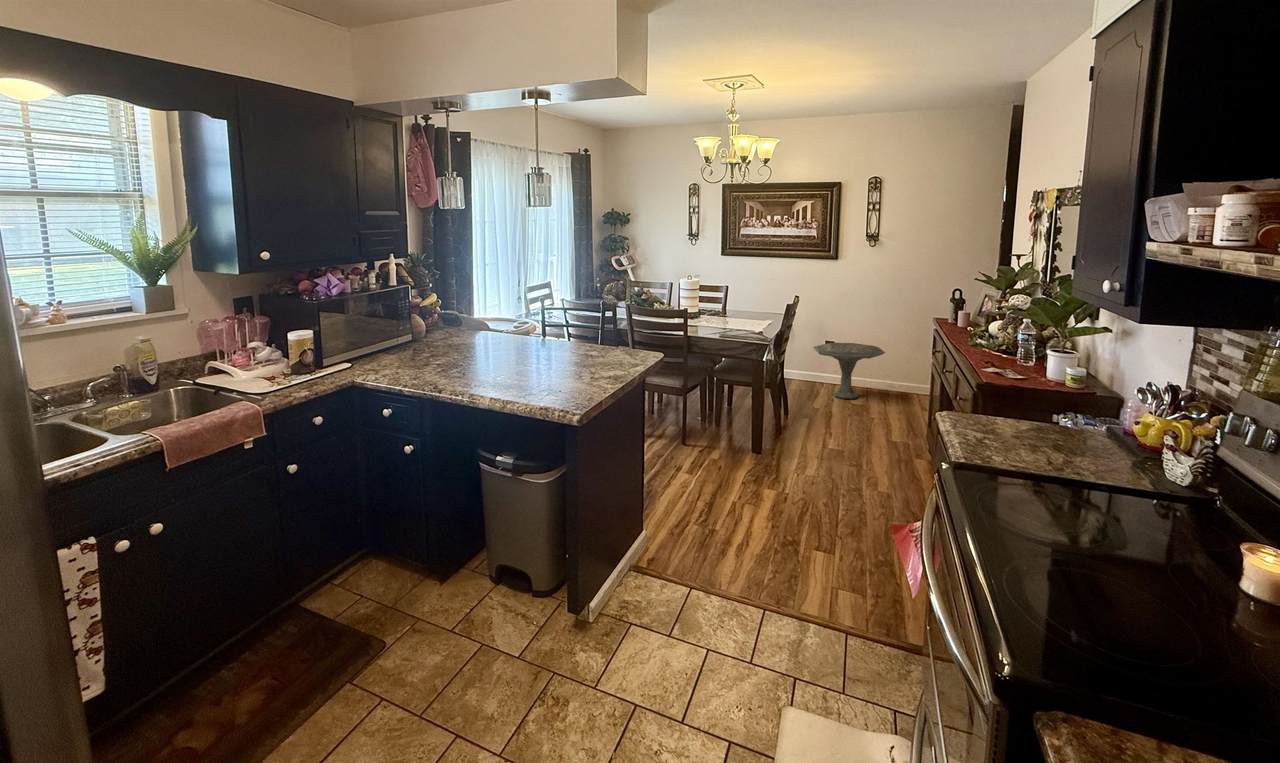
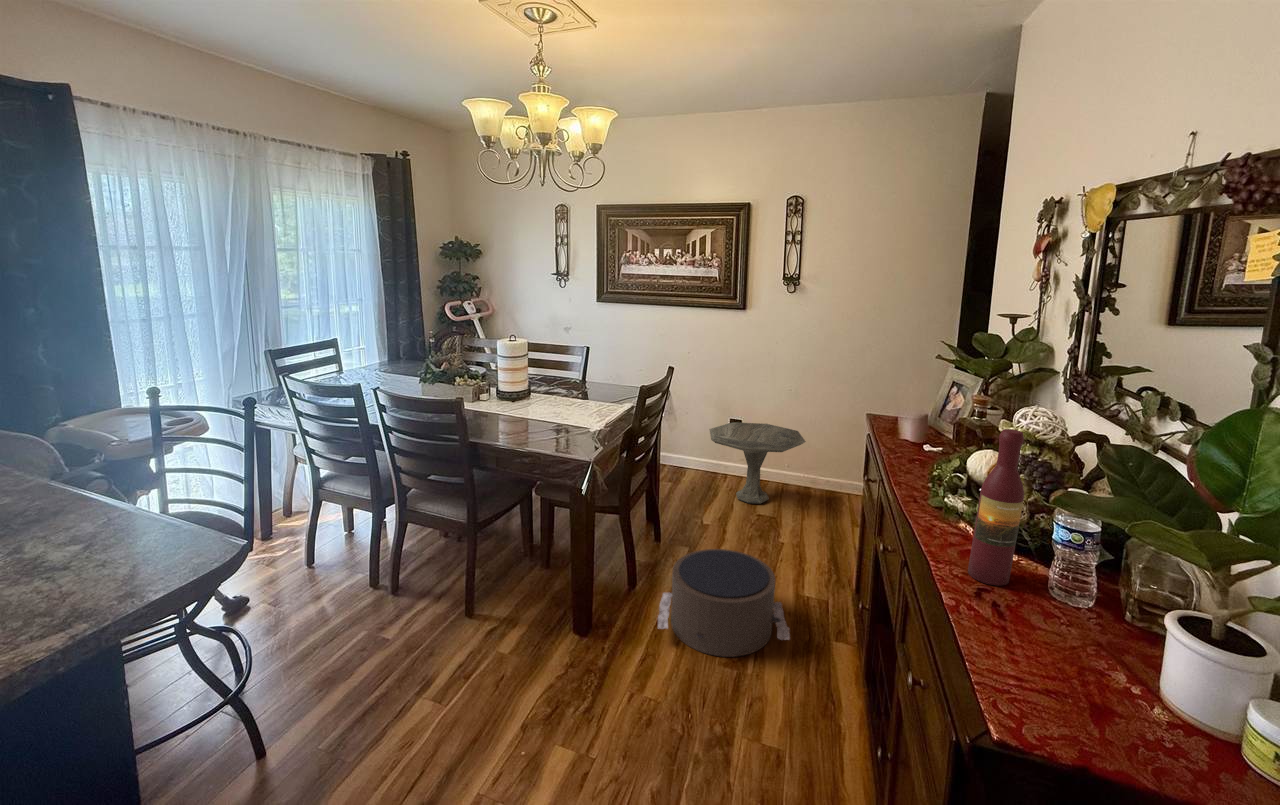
wine bottle: none [985,297,1006,362] -> present [968,429,1024,586]
pouf: none [806,408,890,460] -> present [658,549,790,657]

